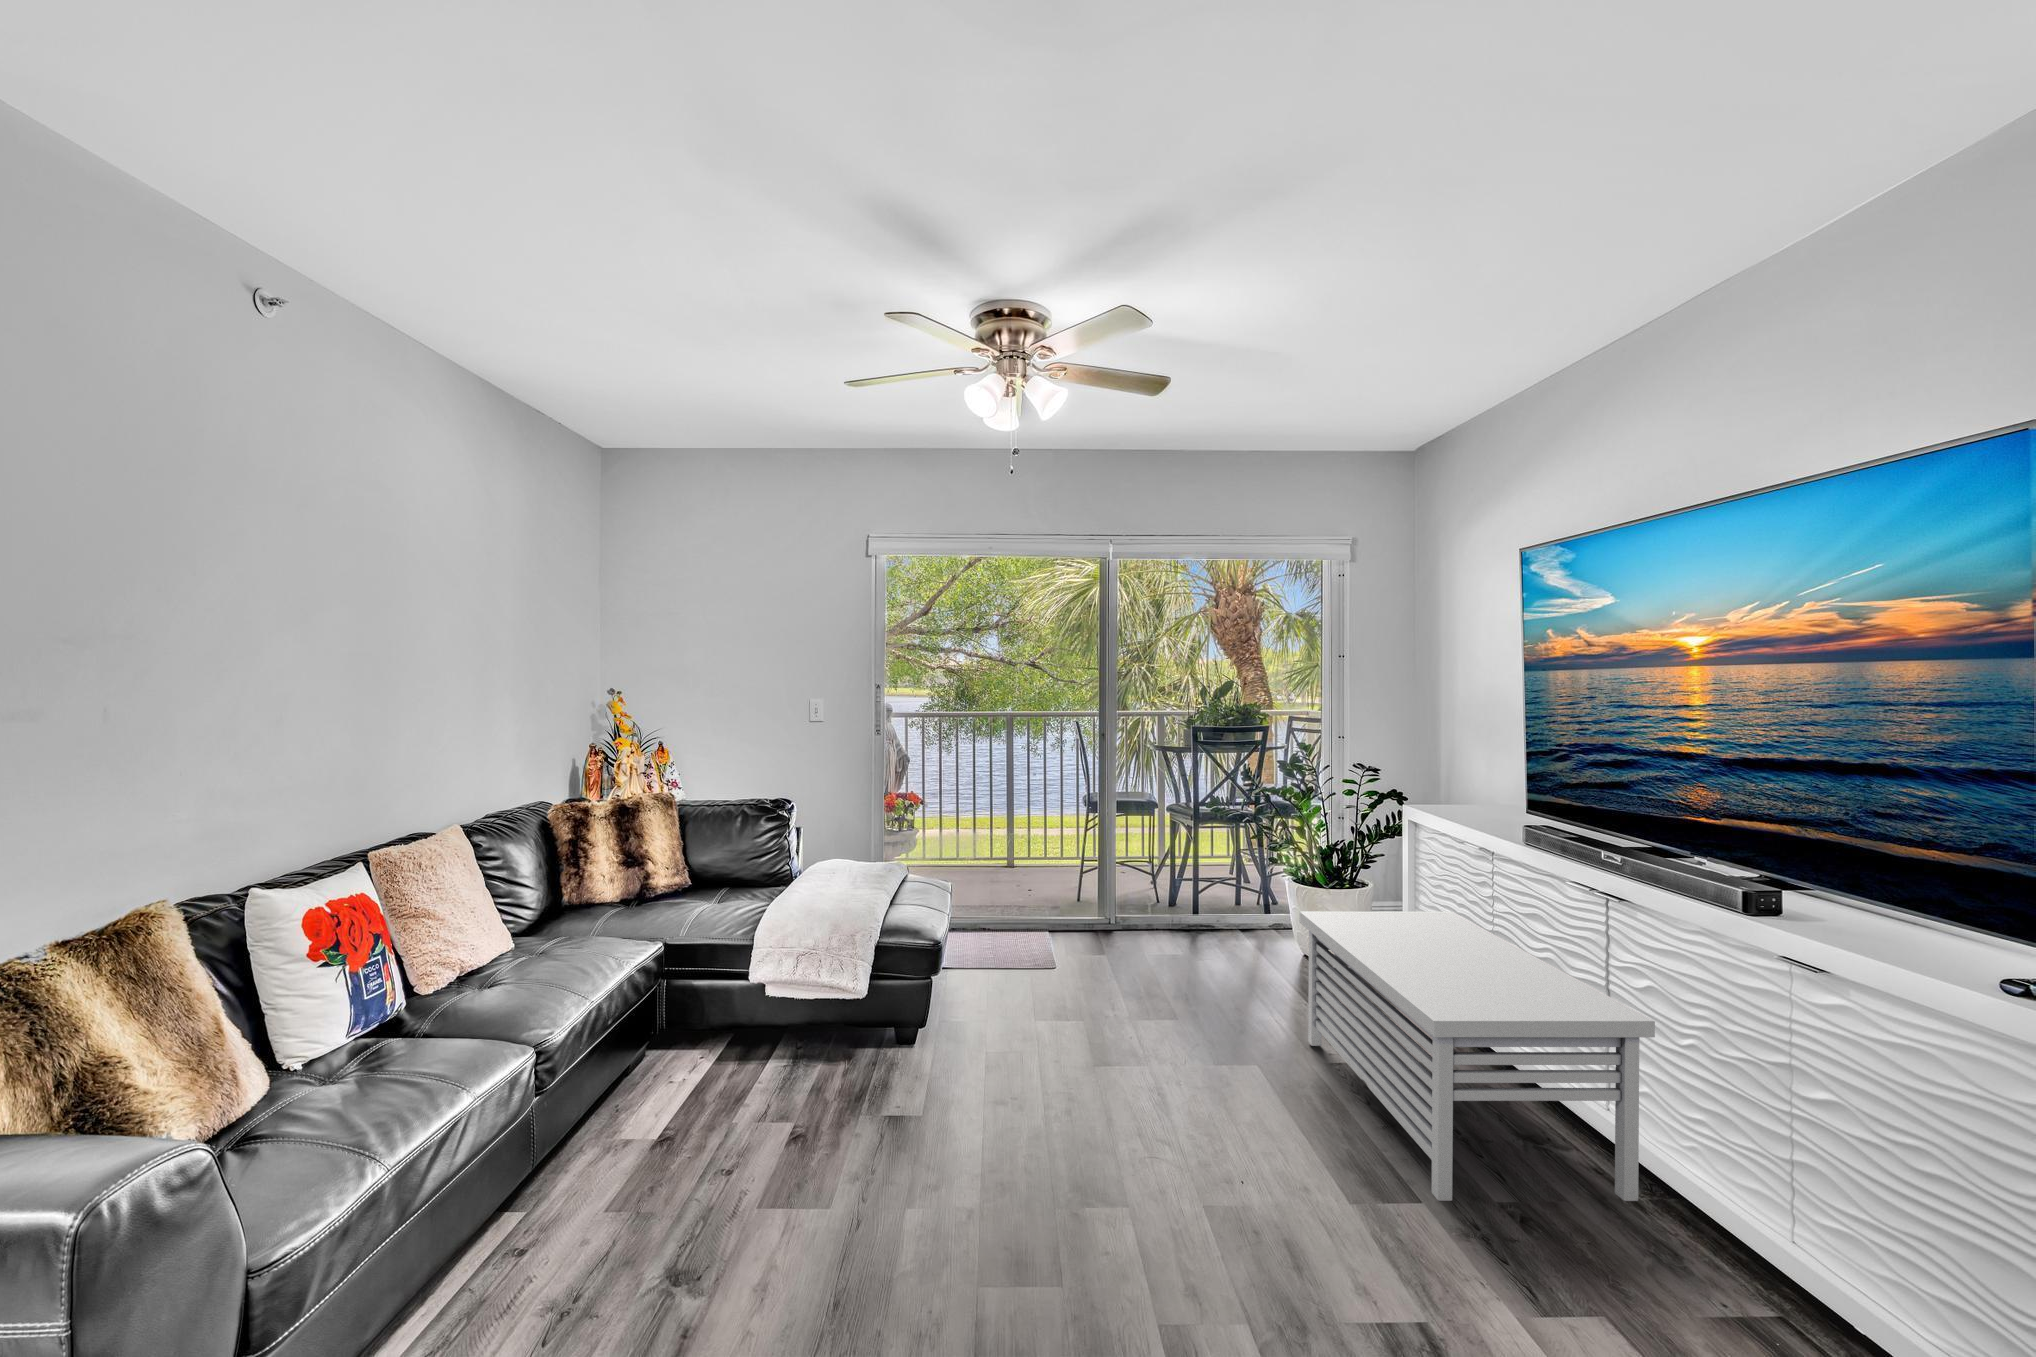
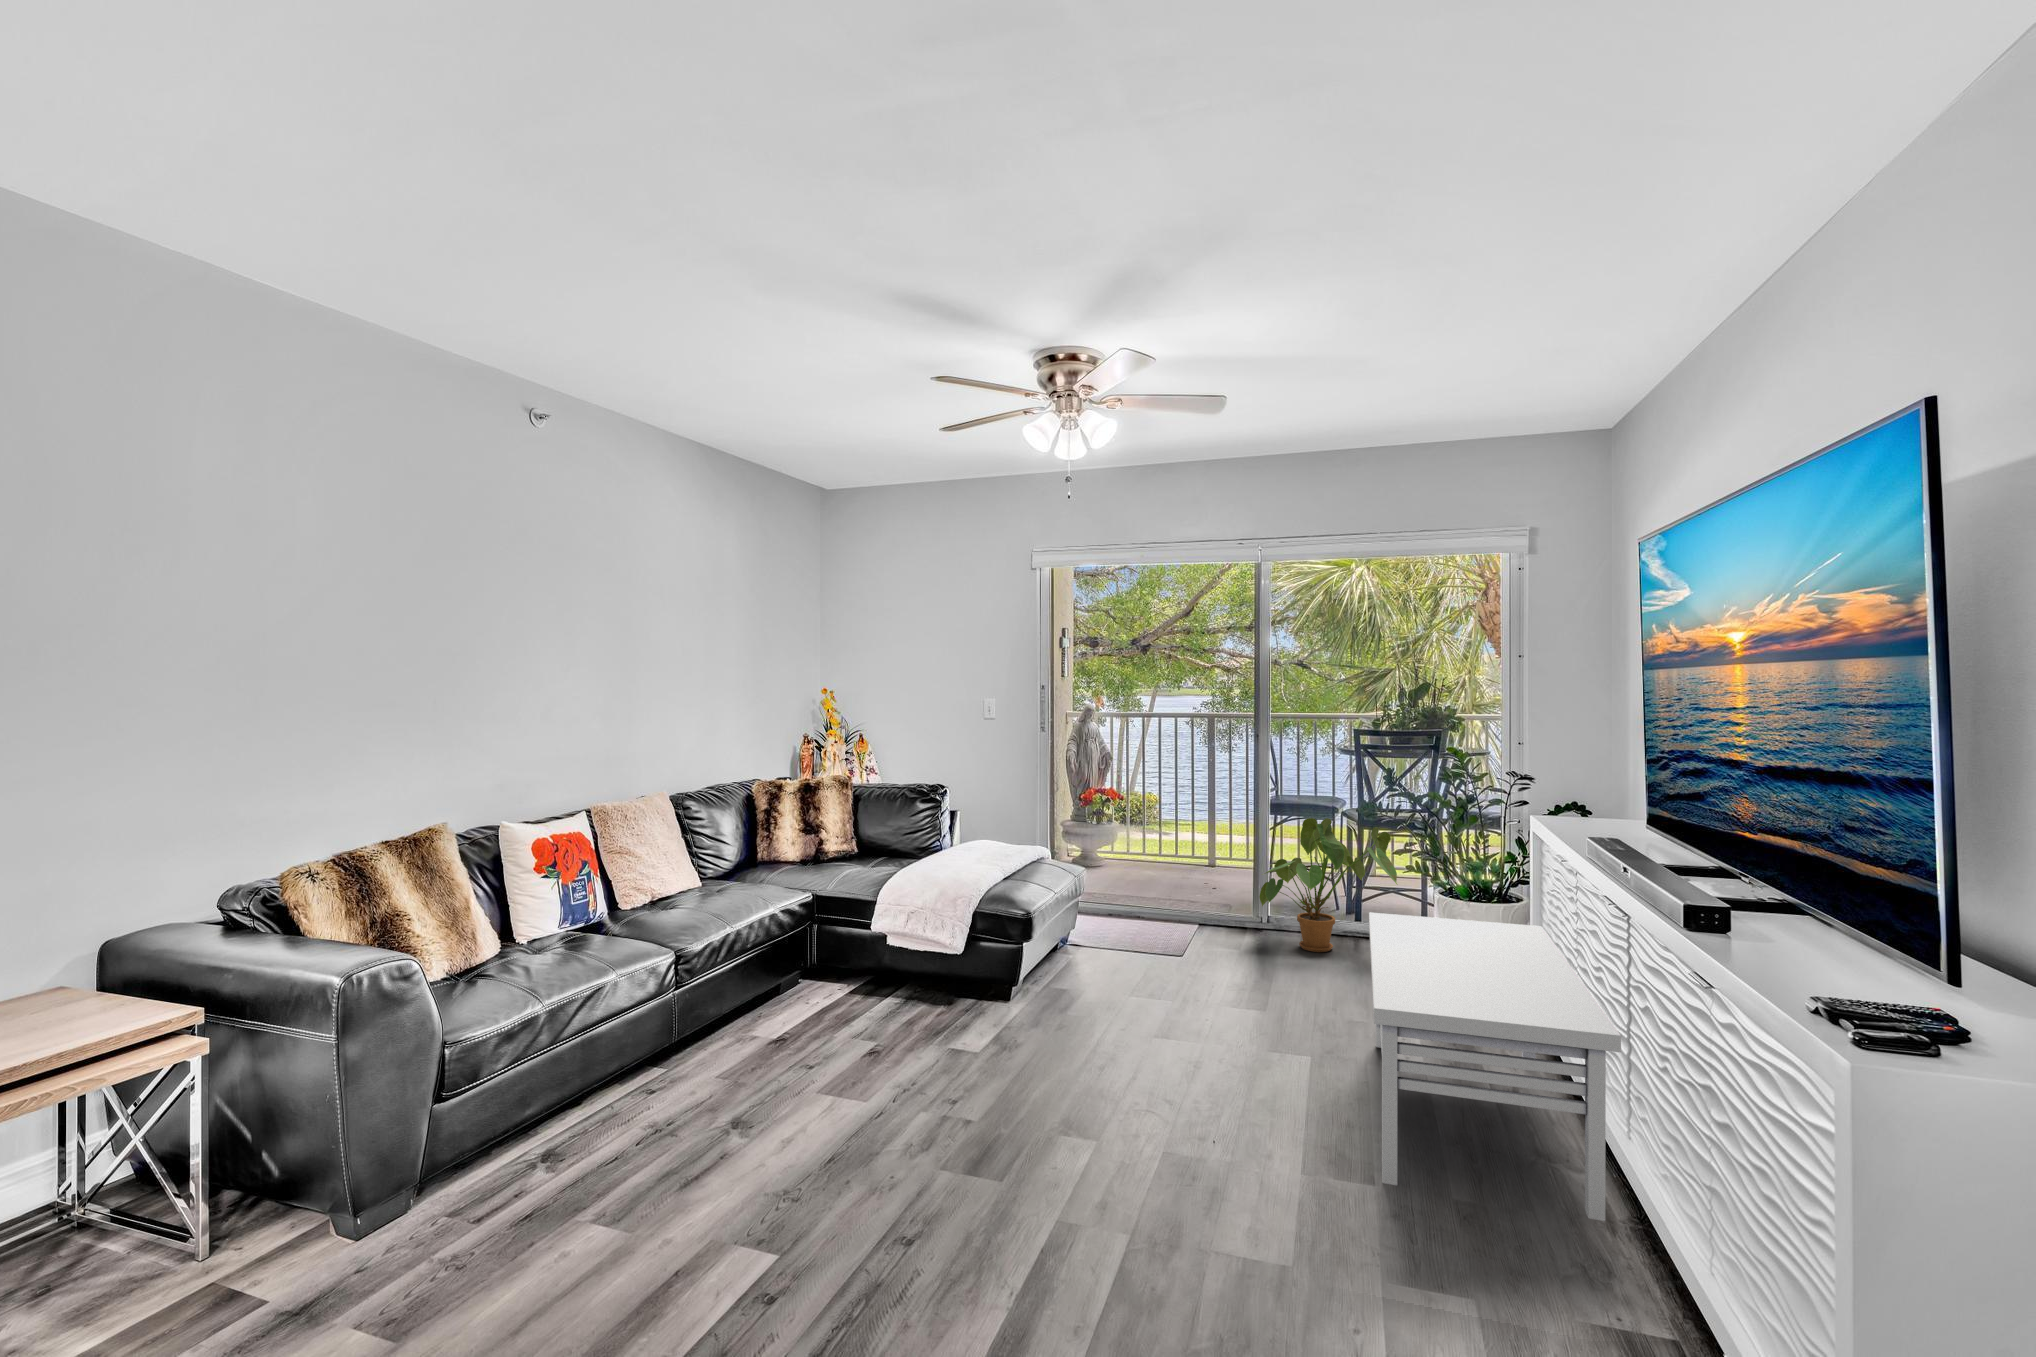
house plant: none [1118,814,1254,949] -> present [1259,818,1397,952]

